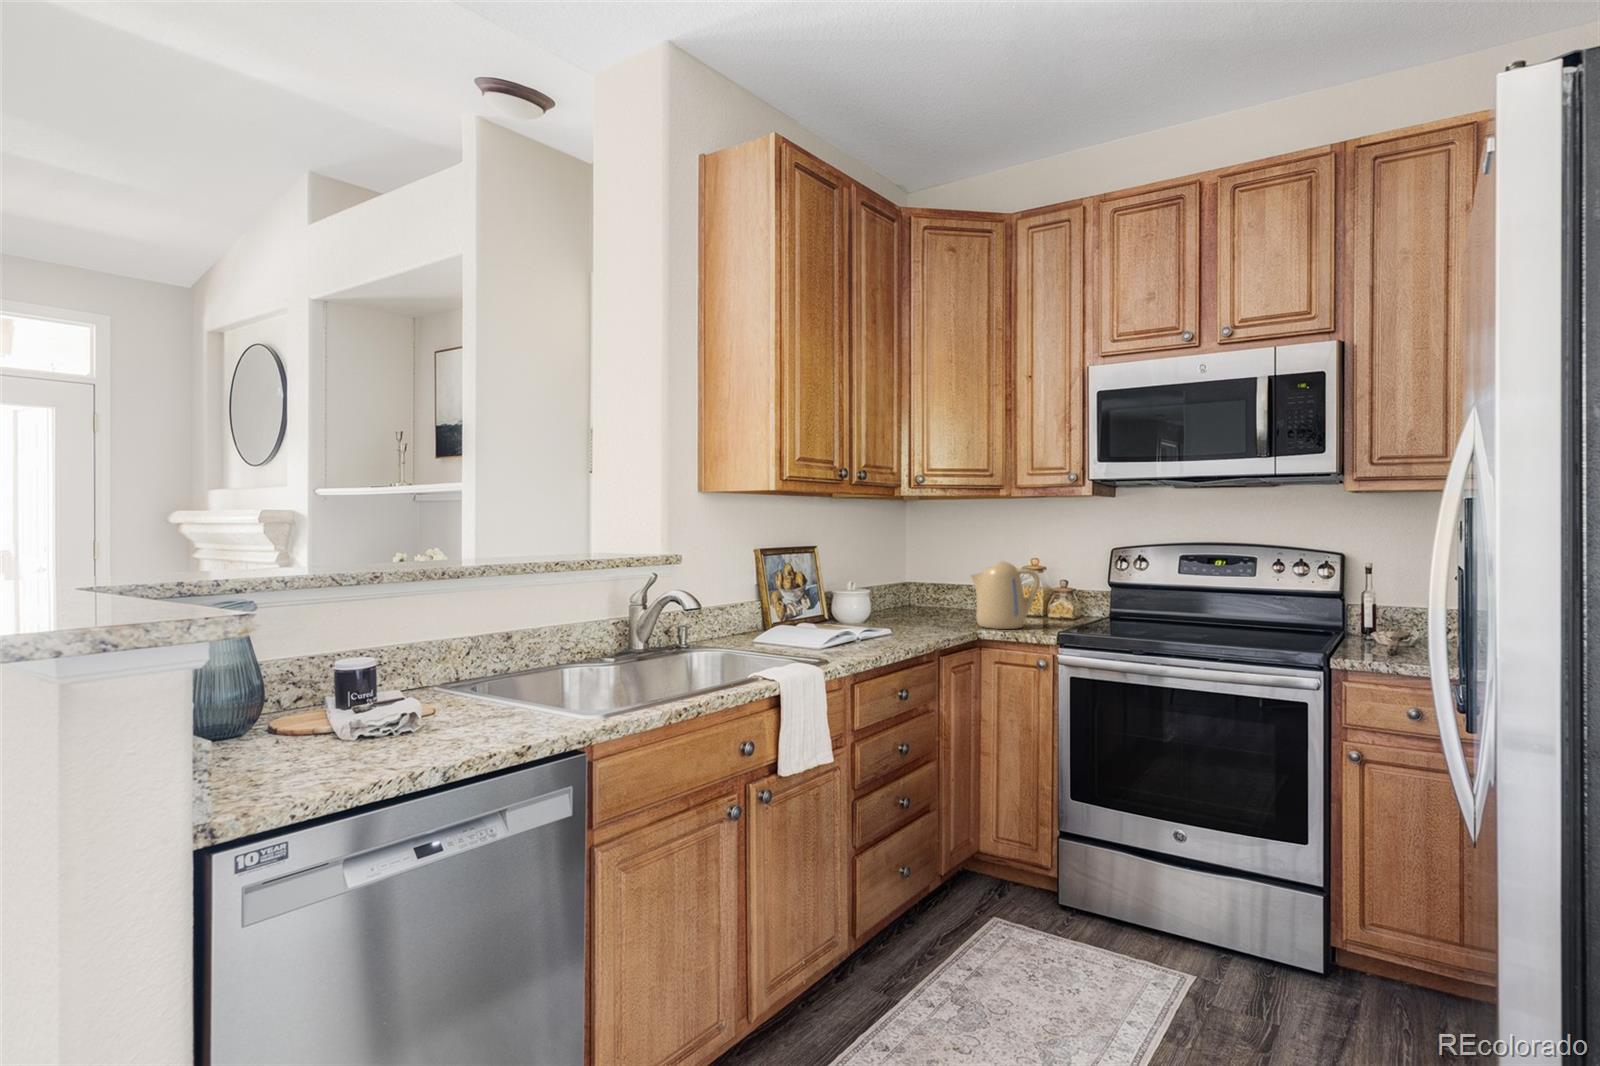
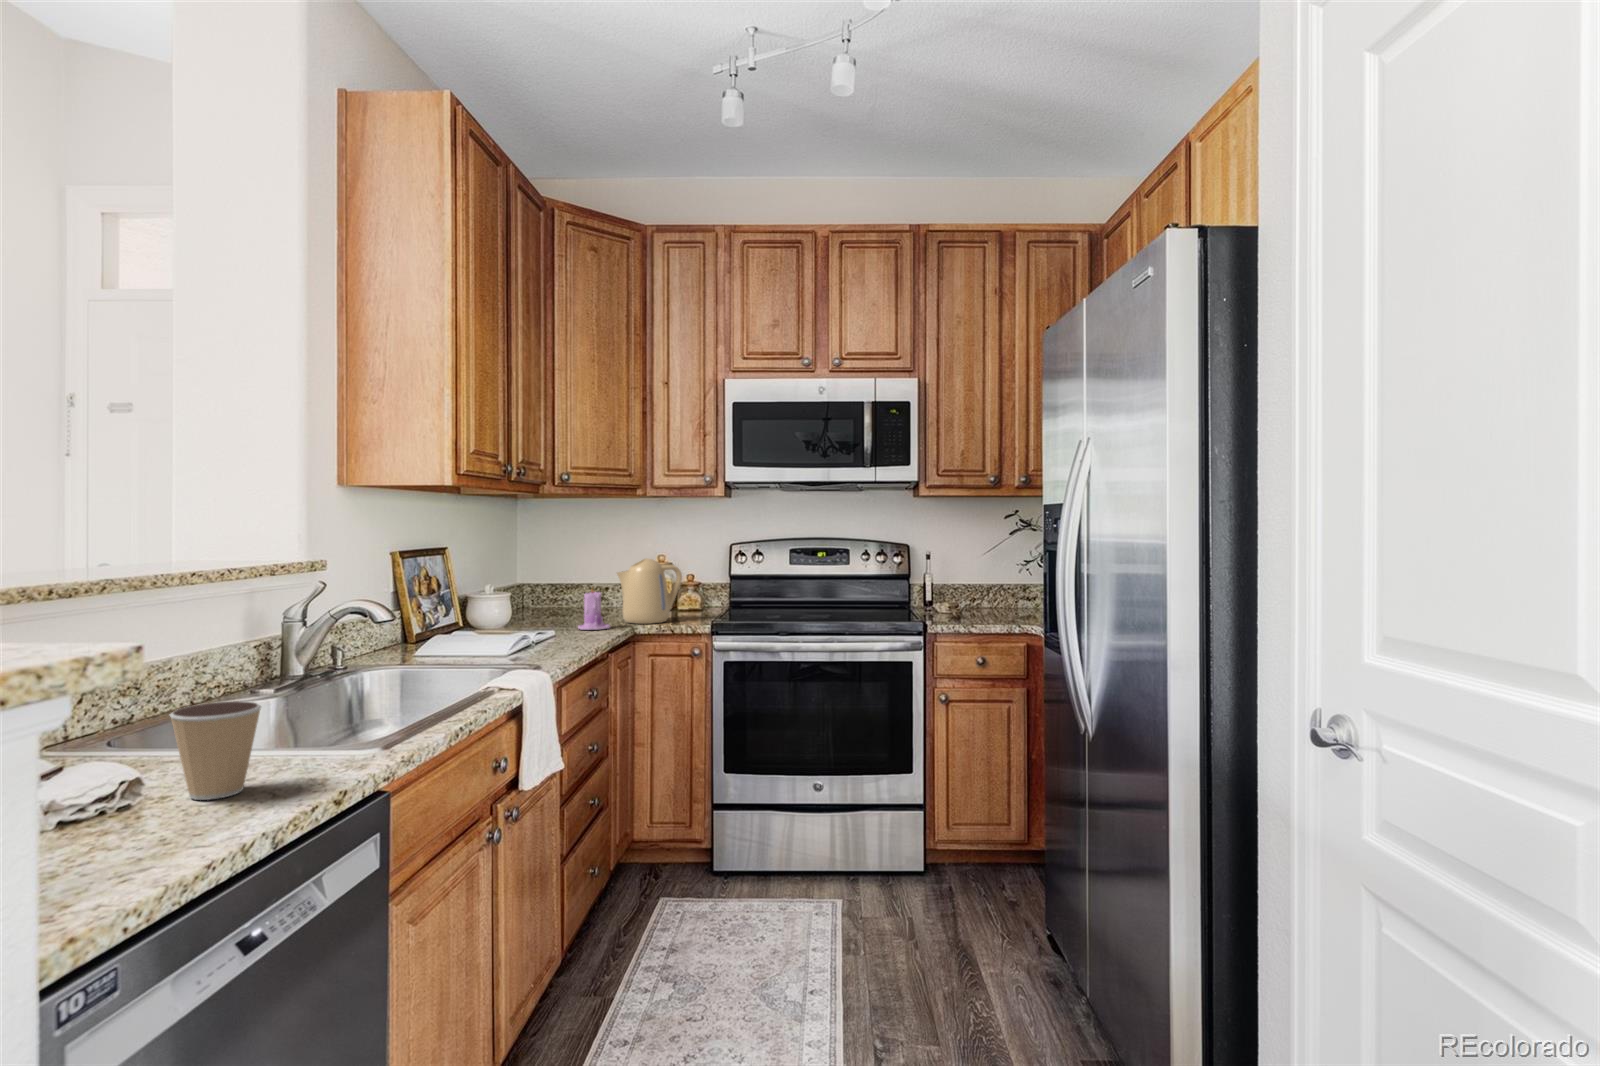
candle: none [923,587,955,631] -> present [578,590,610,630]
coffee cup: none [431,664,495,738] -> present [170,701,261,800]

